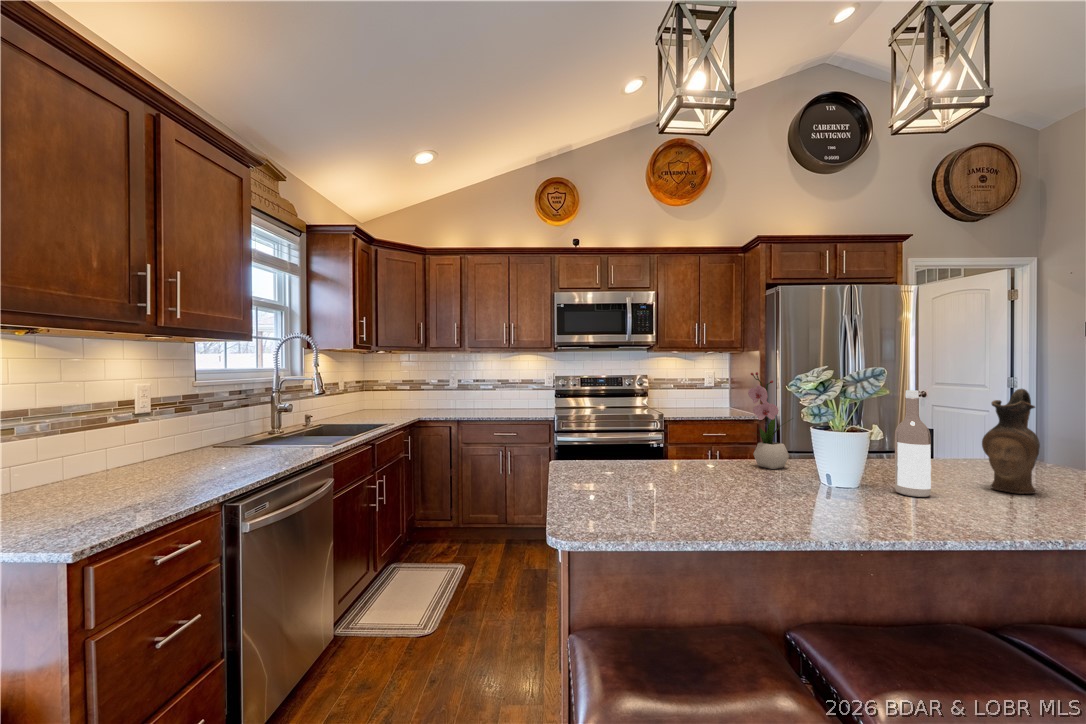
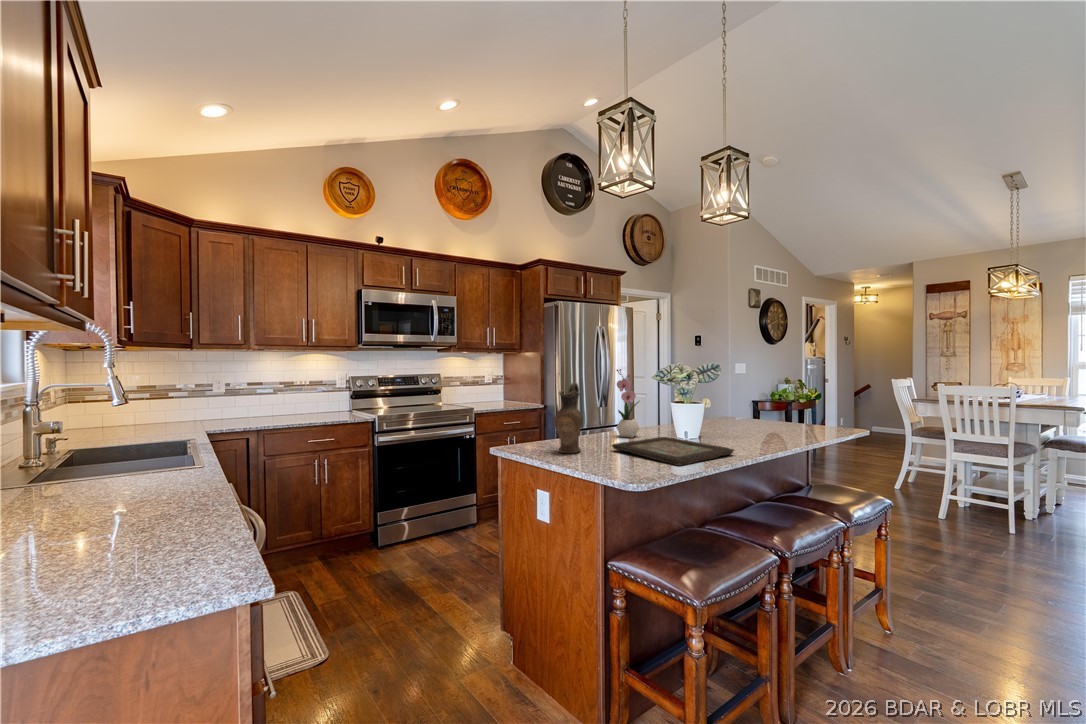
ceramic pitcher: present [982,389,1040,494] -> present [554,382,583,453]
wine bottle: present [895,390,931,497] -> none [711,378,729,441]
decorative tray: none [694,473,870,518] -> present [612,437,734,466]

